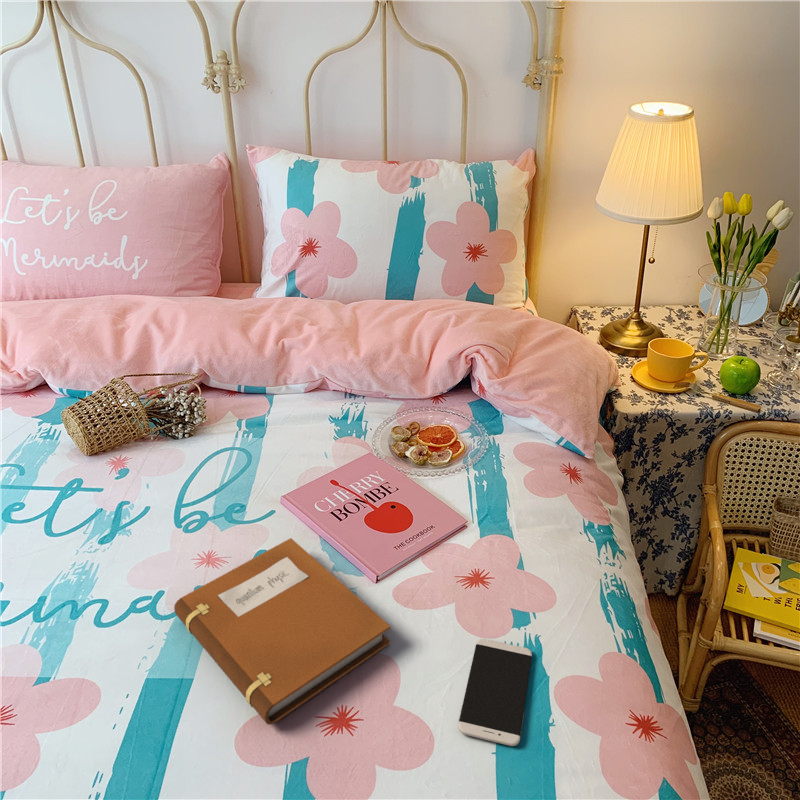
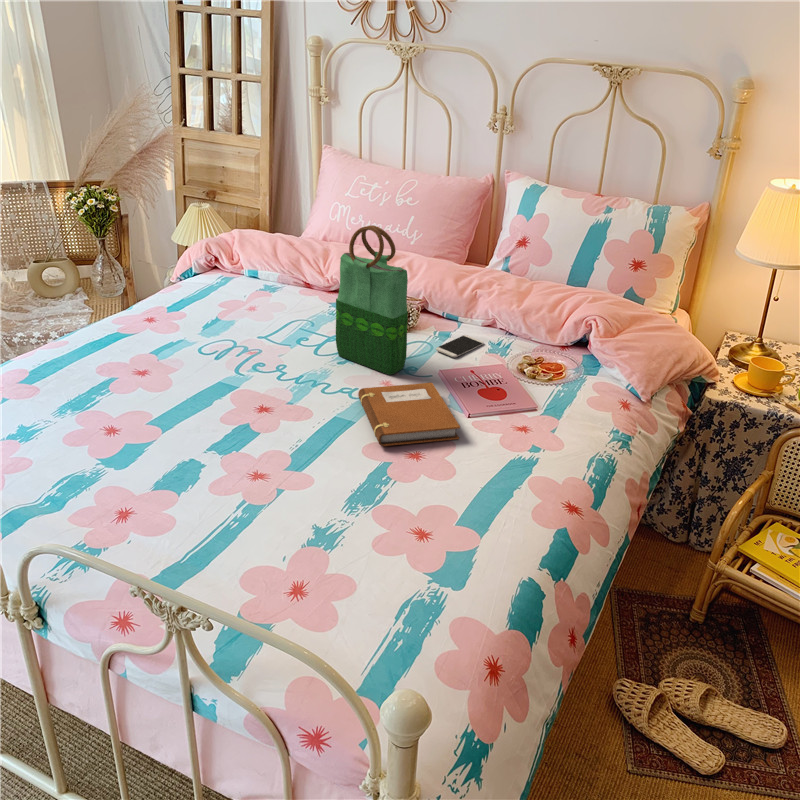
tote bag: none [57,298,223,537] -> present [336,225,408,375]
smartphone: present [458,639,532,746] -> present [436,335,483,357]

